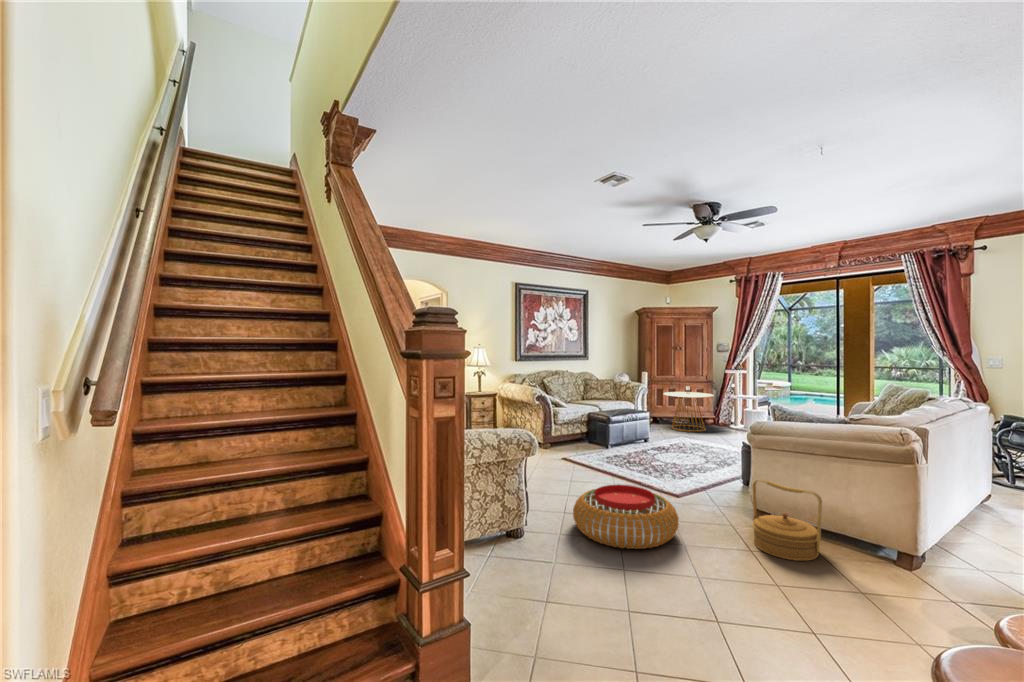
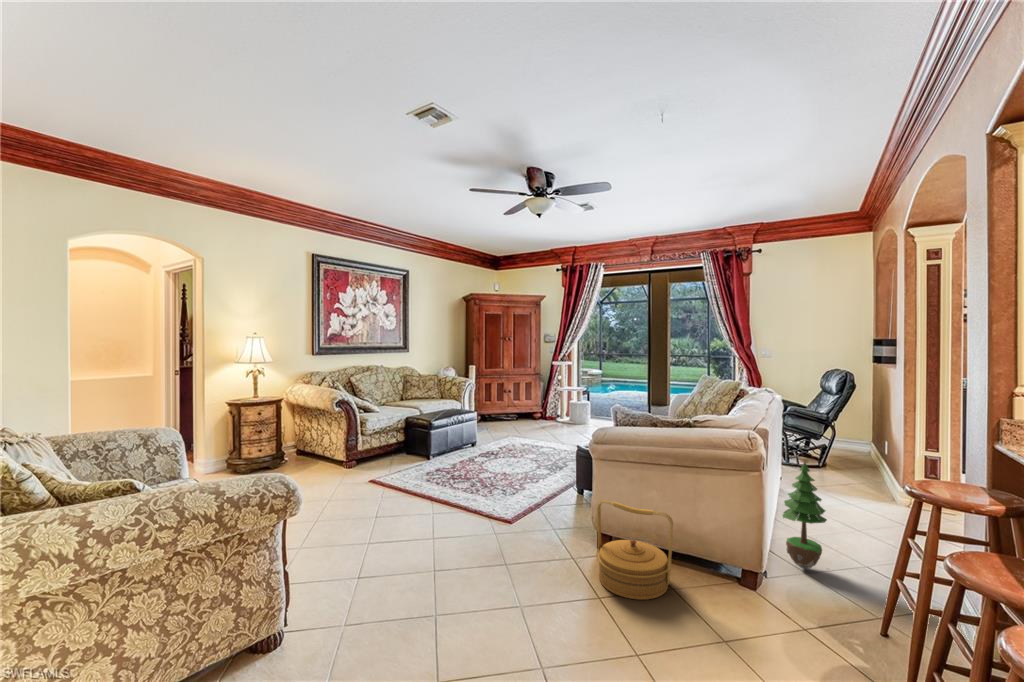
side table: present [663,386,714,432] -> none [491,380,541,429]
potted tree: none [951,462,1003,566] -> present [783,462,827,569]
pouf: present [573,485,679,549] -> none [372,524,513,626]

